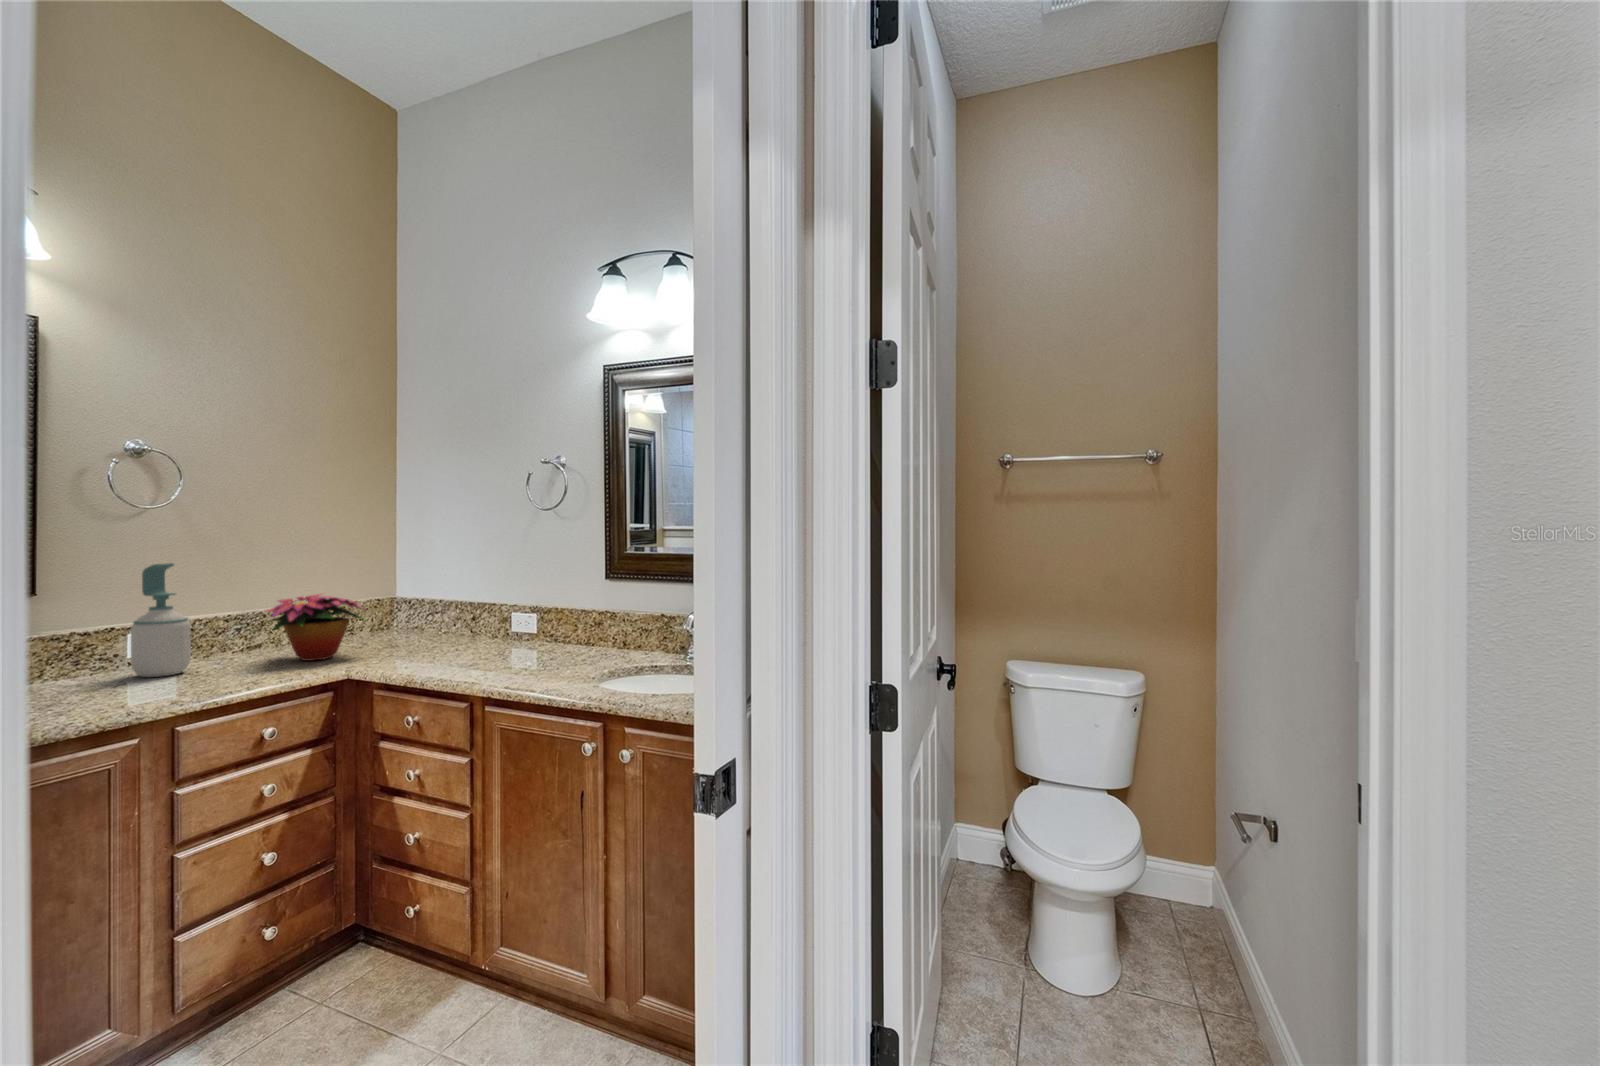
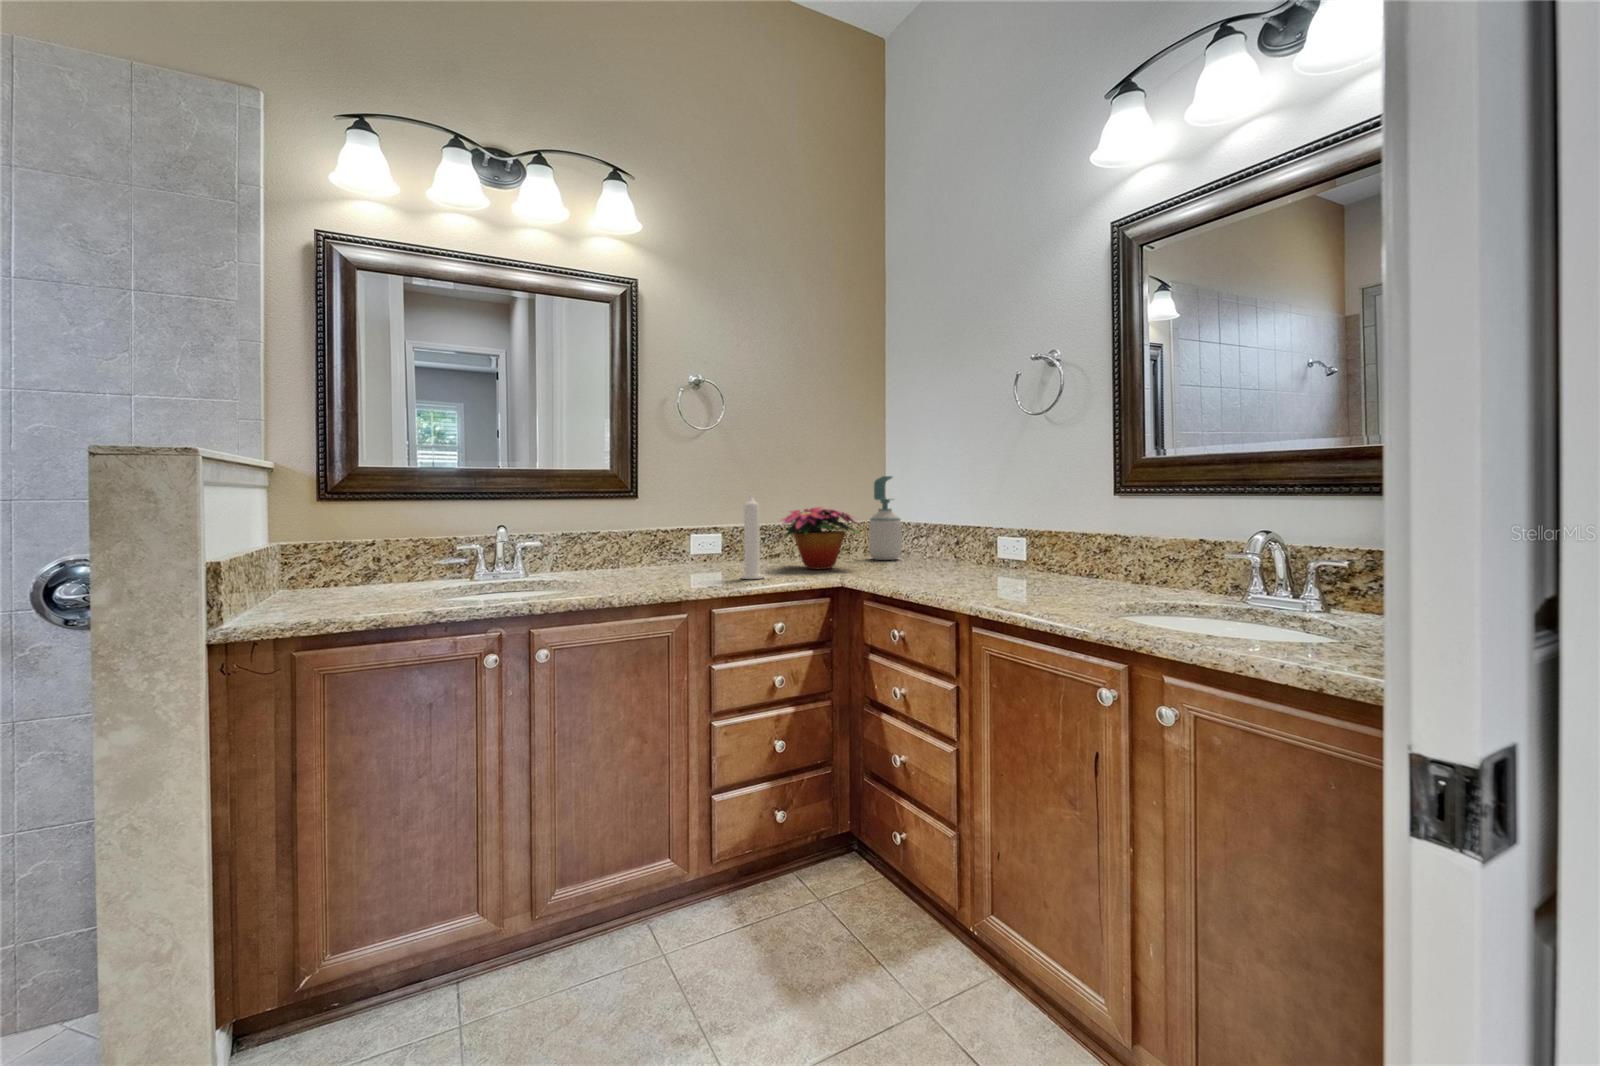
soap bottle: present [131,563,191,677] -> present [869,476,902,560]
candle: none [215,589,249,684] -> present [741,494,764,579]

